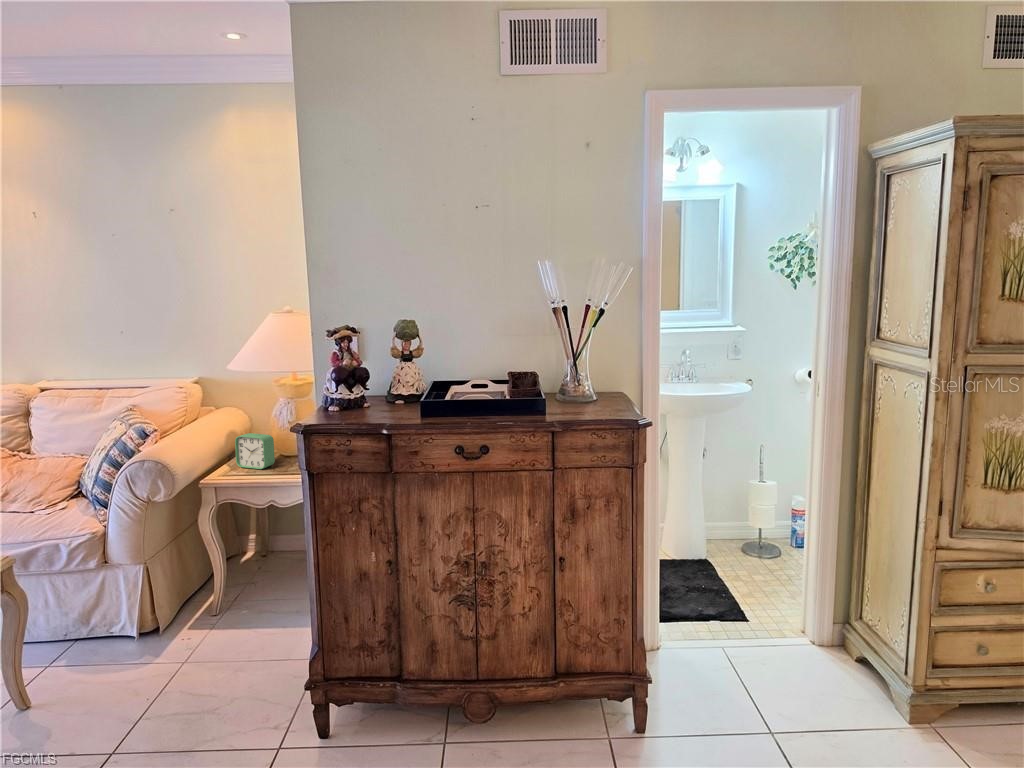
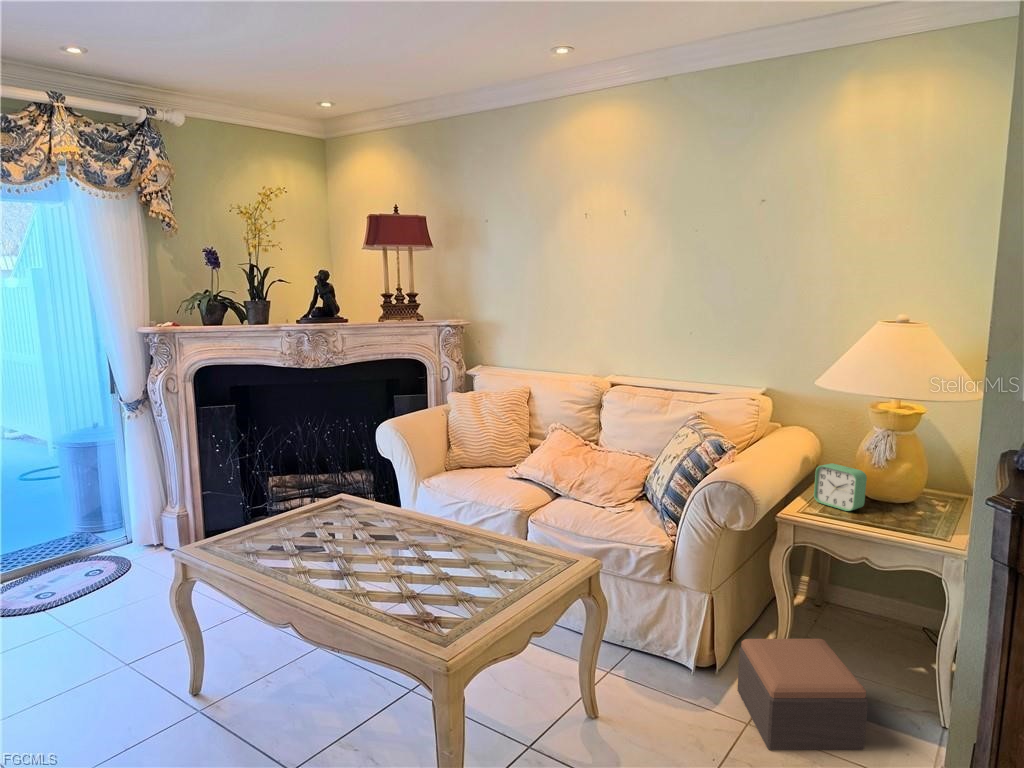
footstool: none [176,574,276,671] -> present [737,639,868,750]

